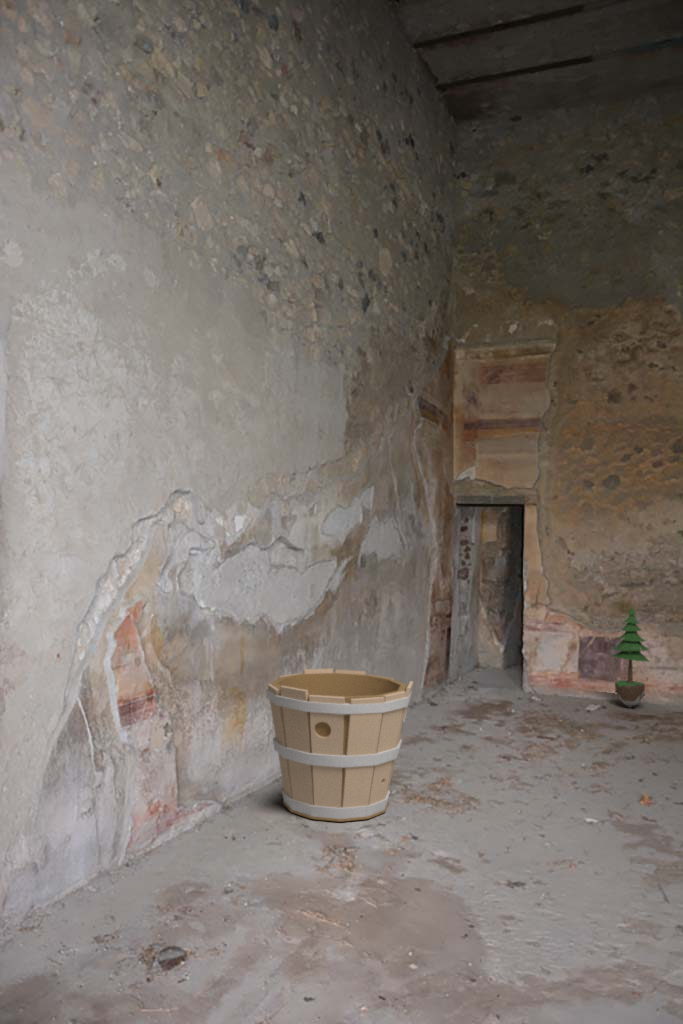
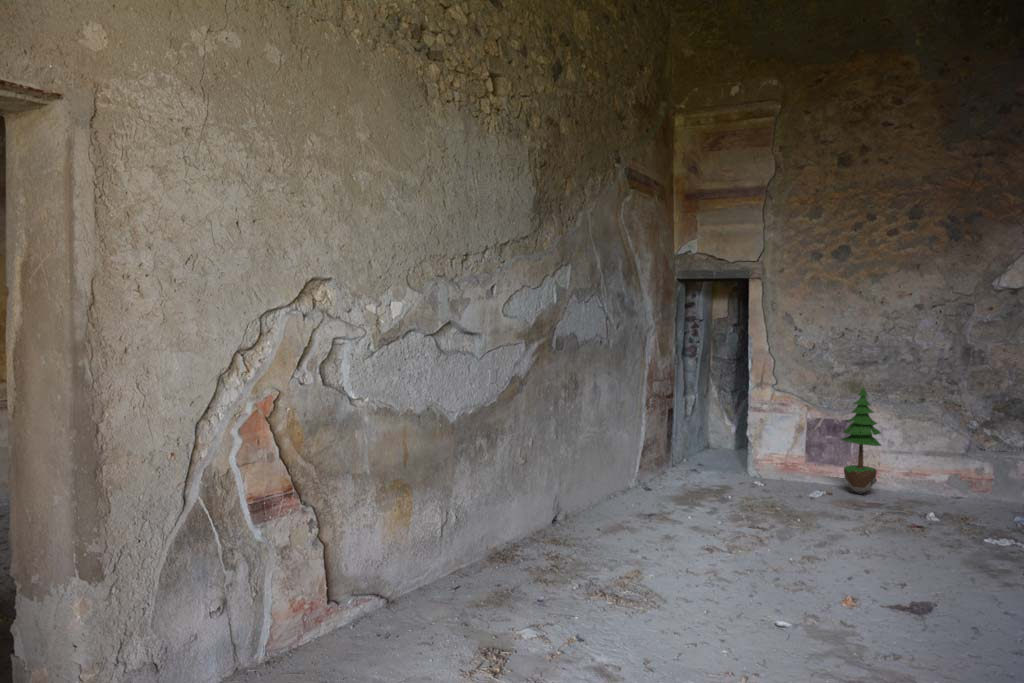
wooden bucket: present [266,668,413,822] -> none [431,458,586,620]

